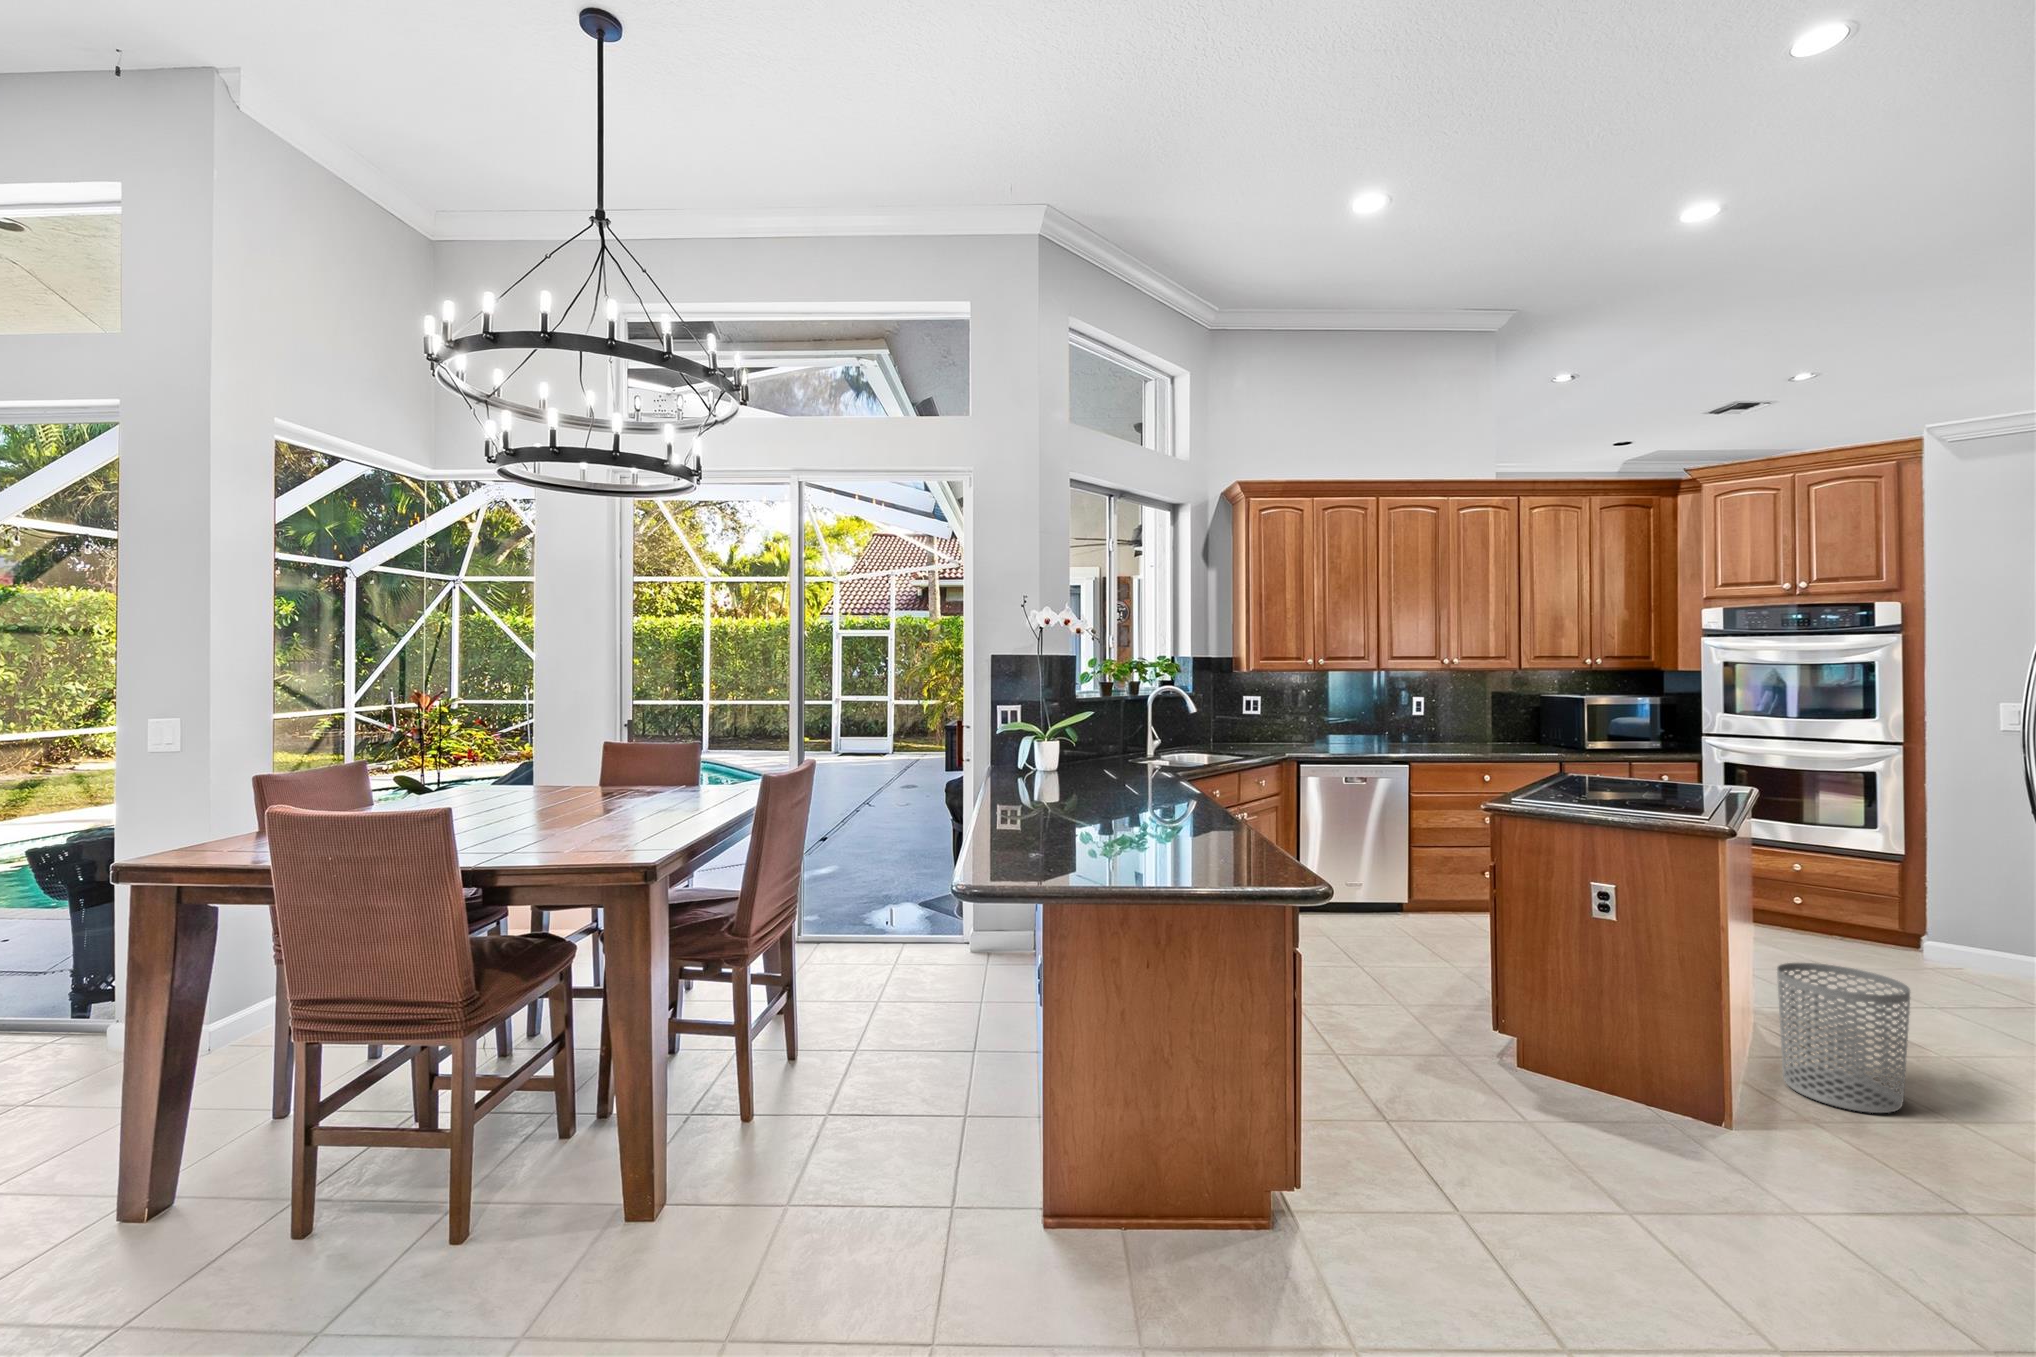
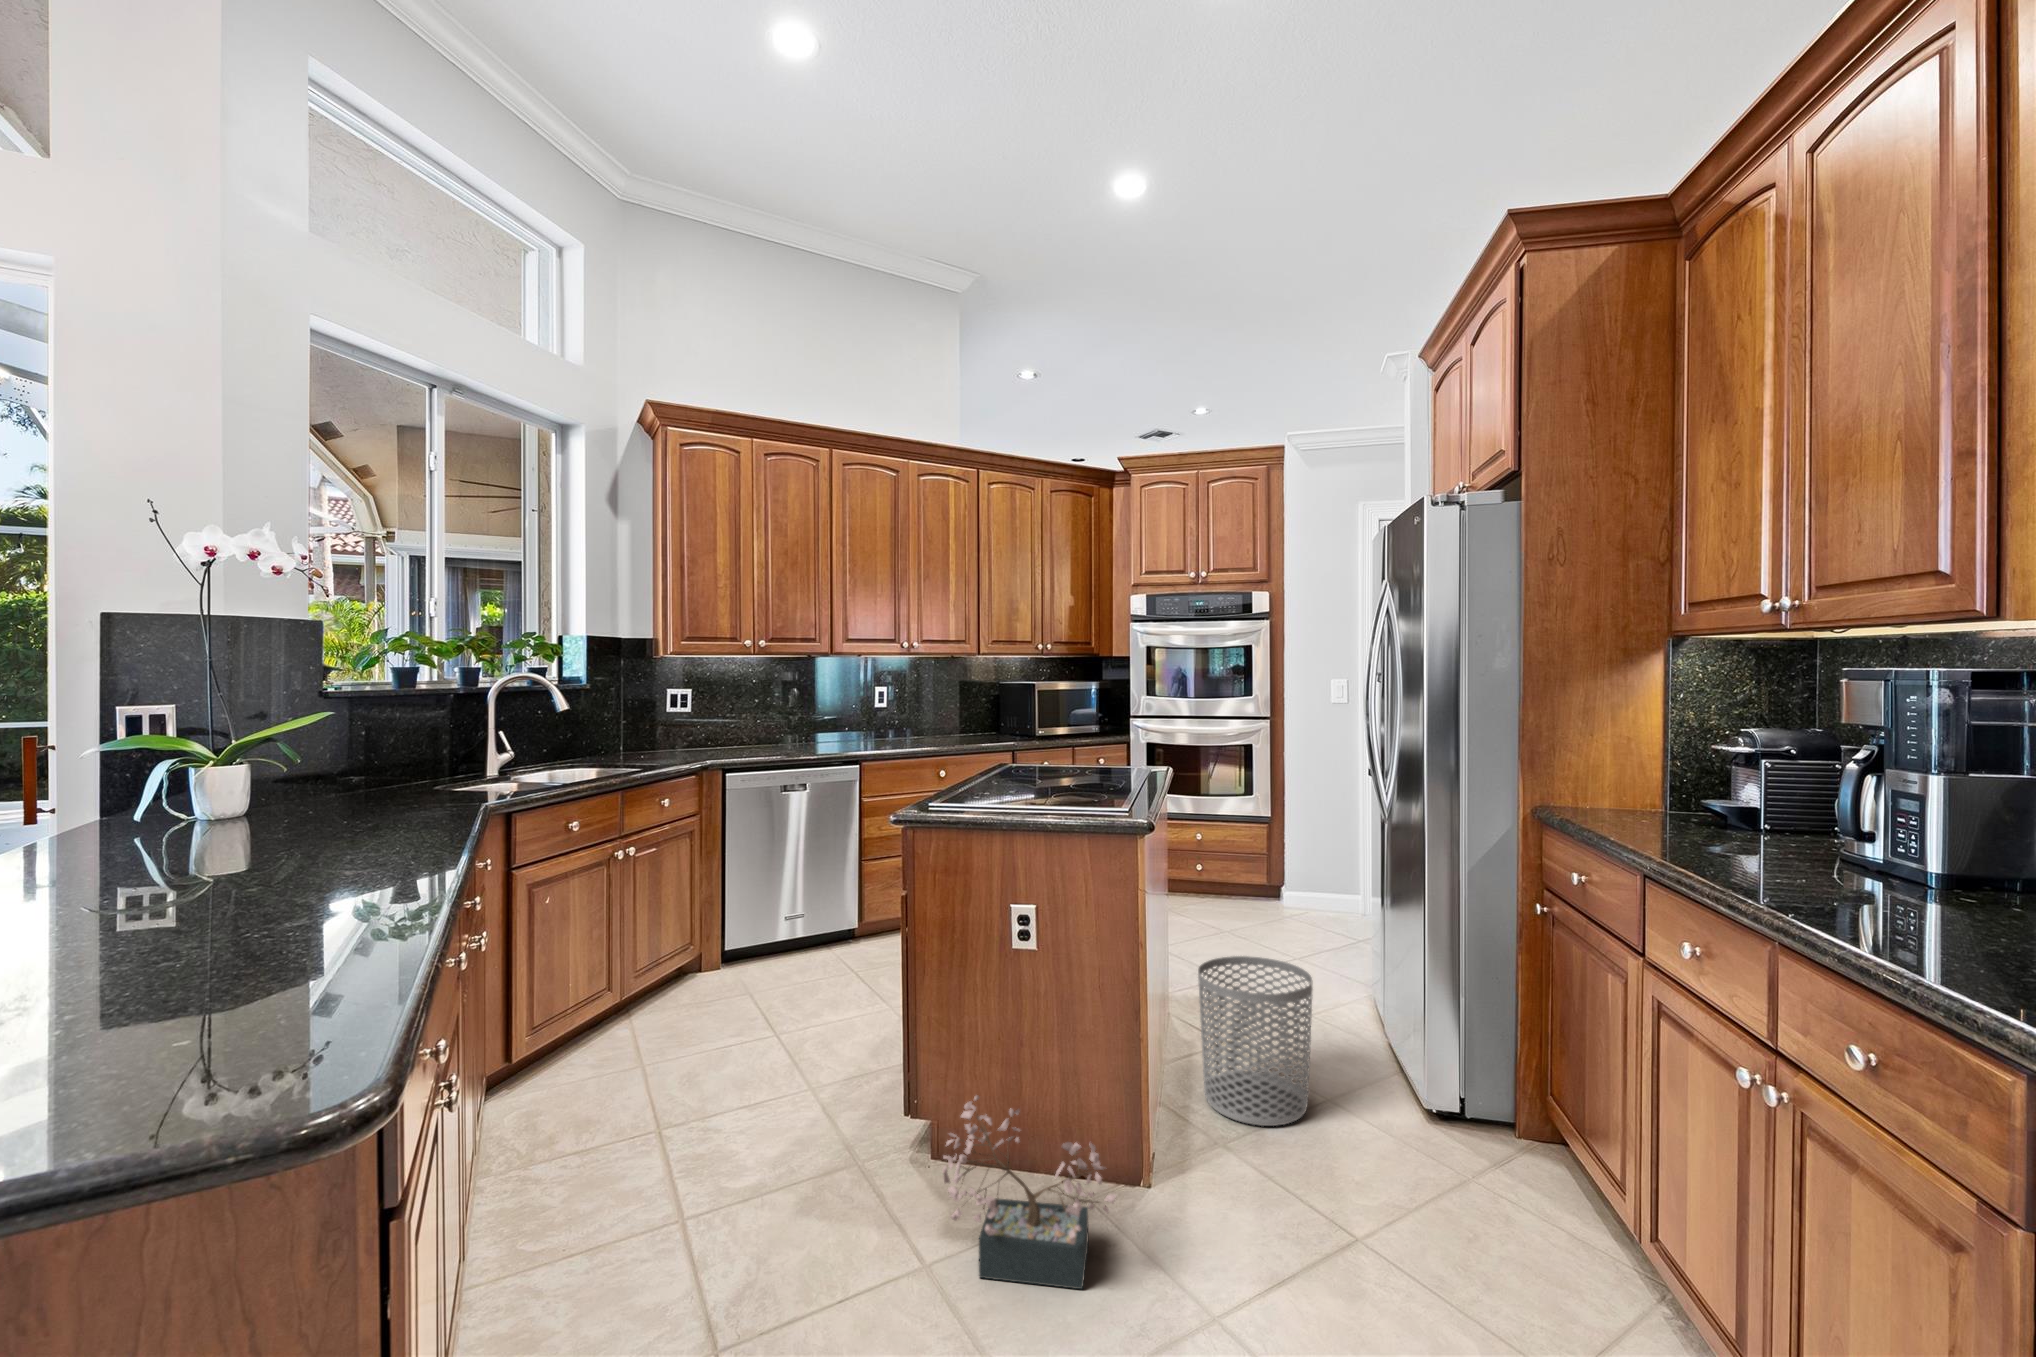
decorative plant: none [1537,1015,1690,1158] -> present [943,1095,1116,1289]

